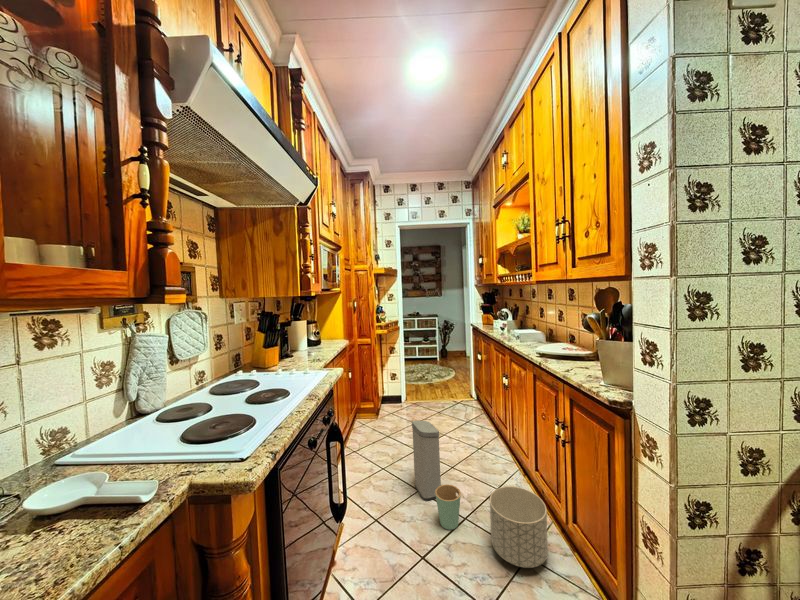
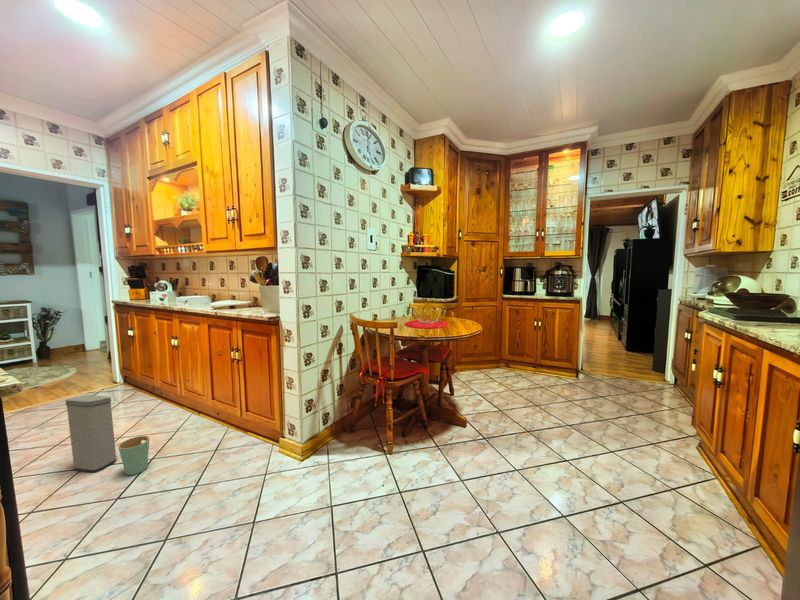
planter: present [490,486,548,568] -> none [183,407,231,458]

